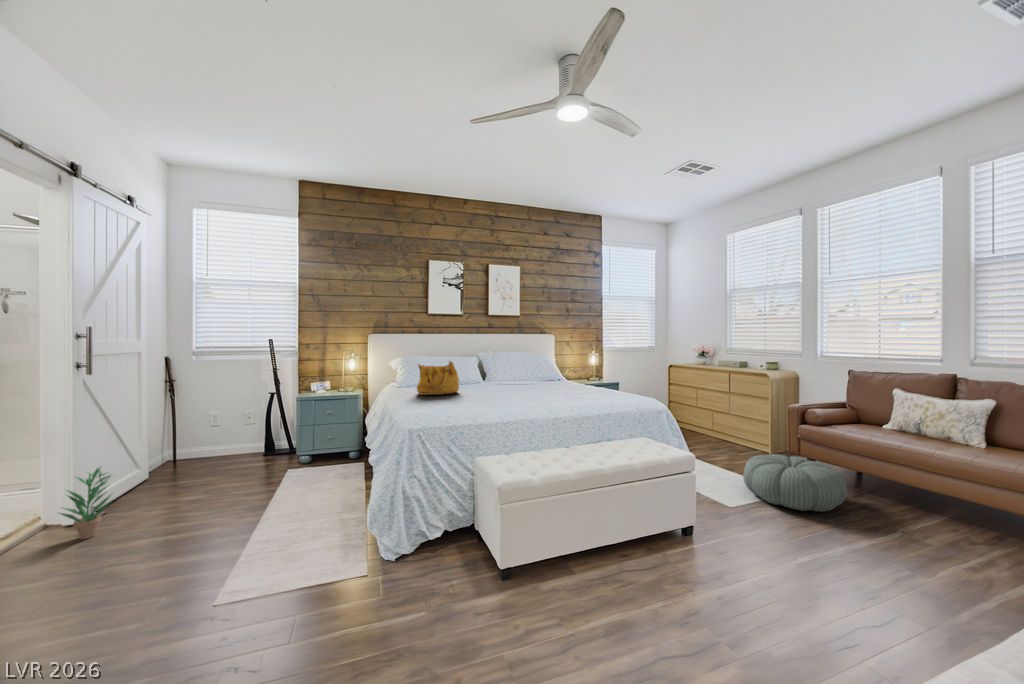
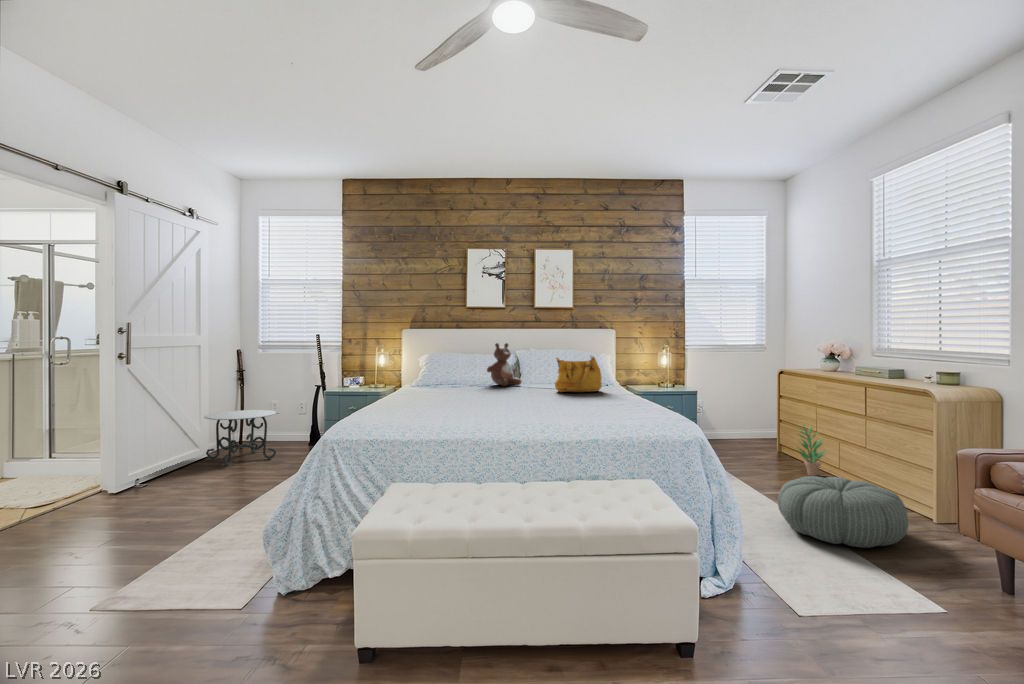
stuffed bear: none [468,349,499,389] -> present [487,343,521,386]
handbag: present [417,361,459,395] -> present [555,357,602,392]
side table: none [137,424,234,495] -> present [204,410,276,466]
potted plant: present [58,468,110,539] -> present [798,424,827,476]

